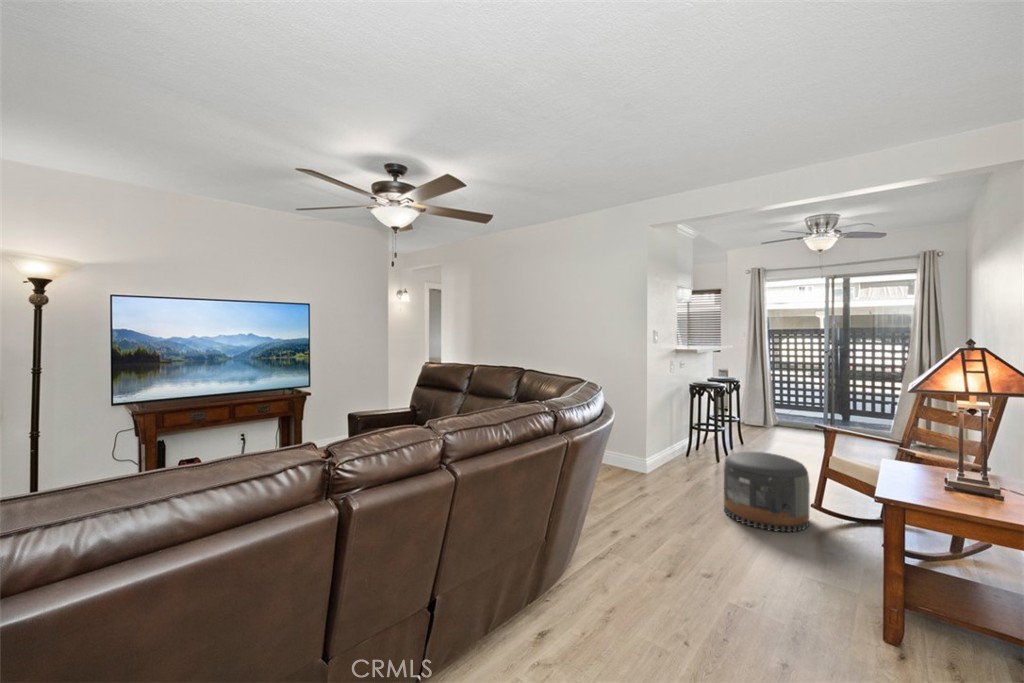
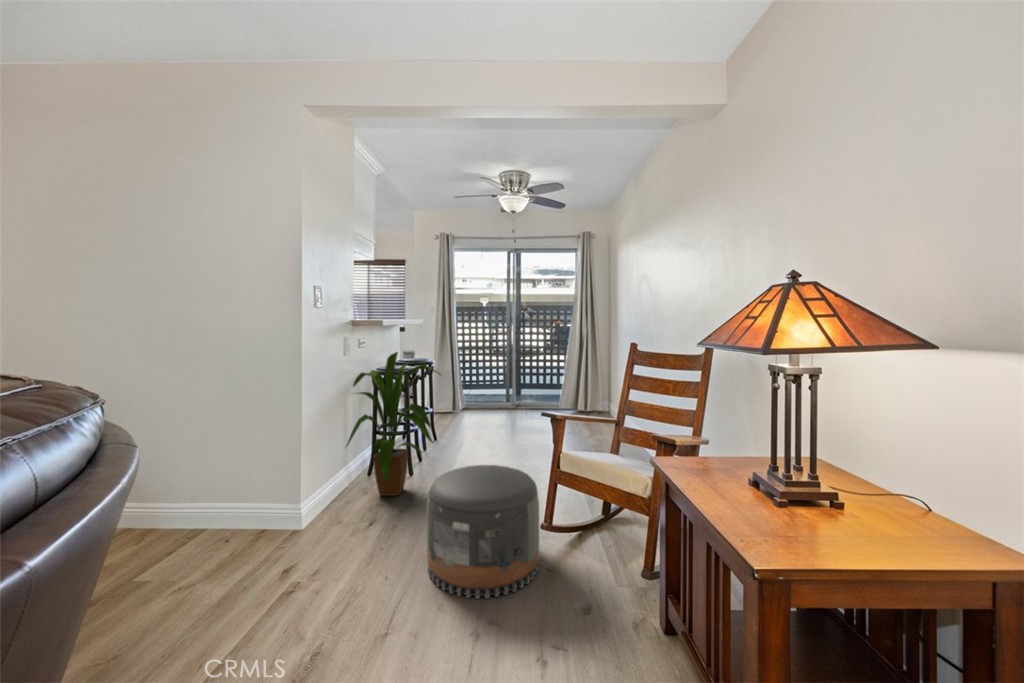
house plant: none [671,372,742,472] -> present [346,352,440,496]

